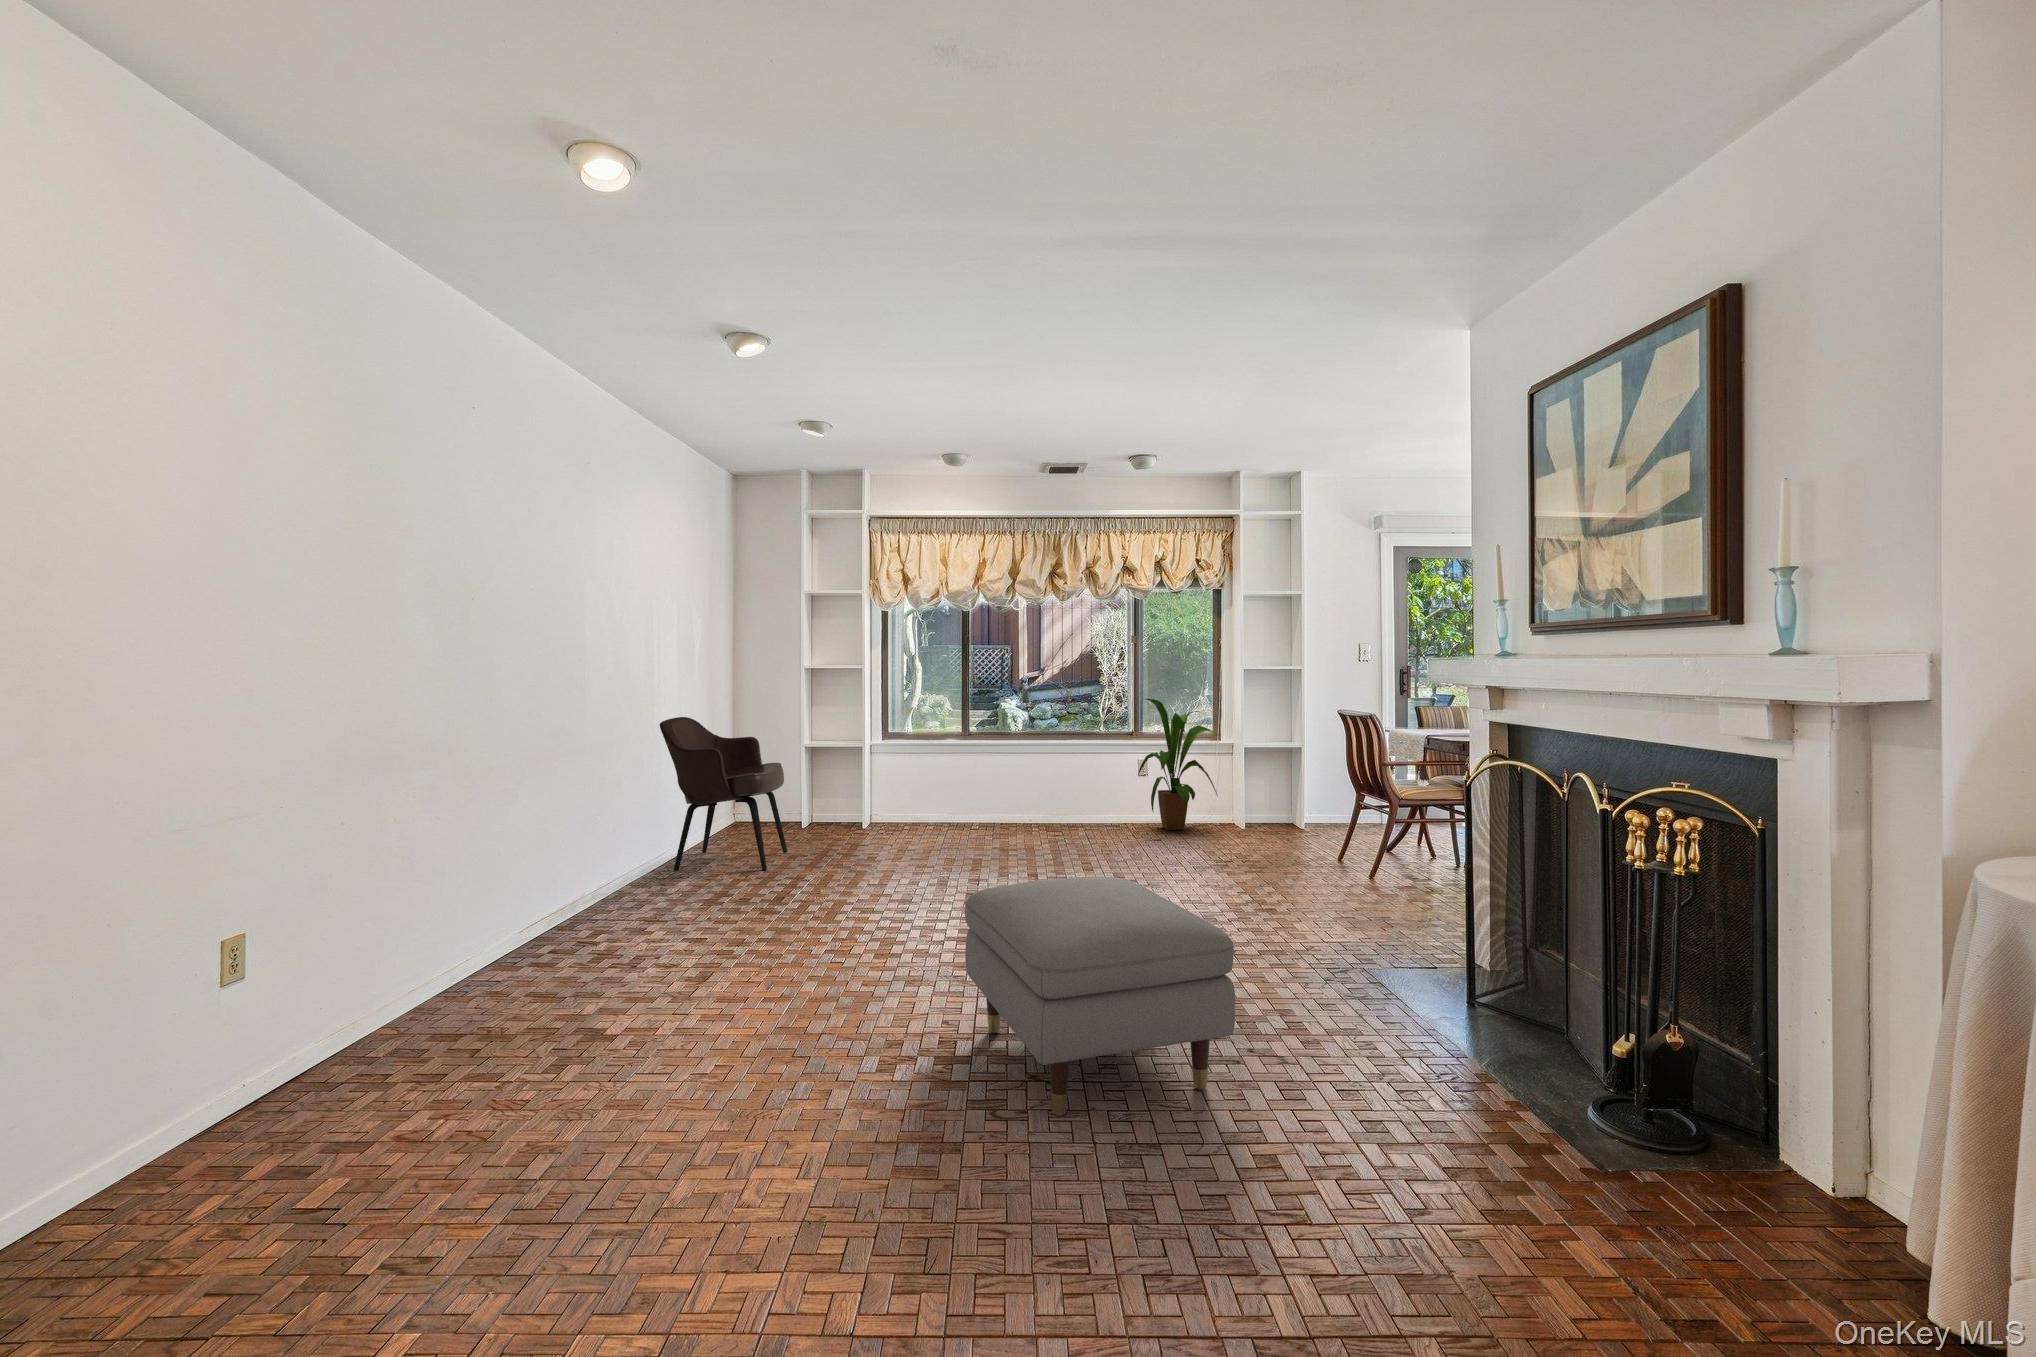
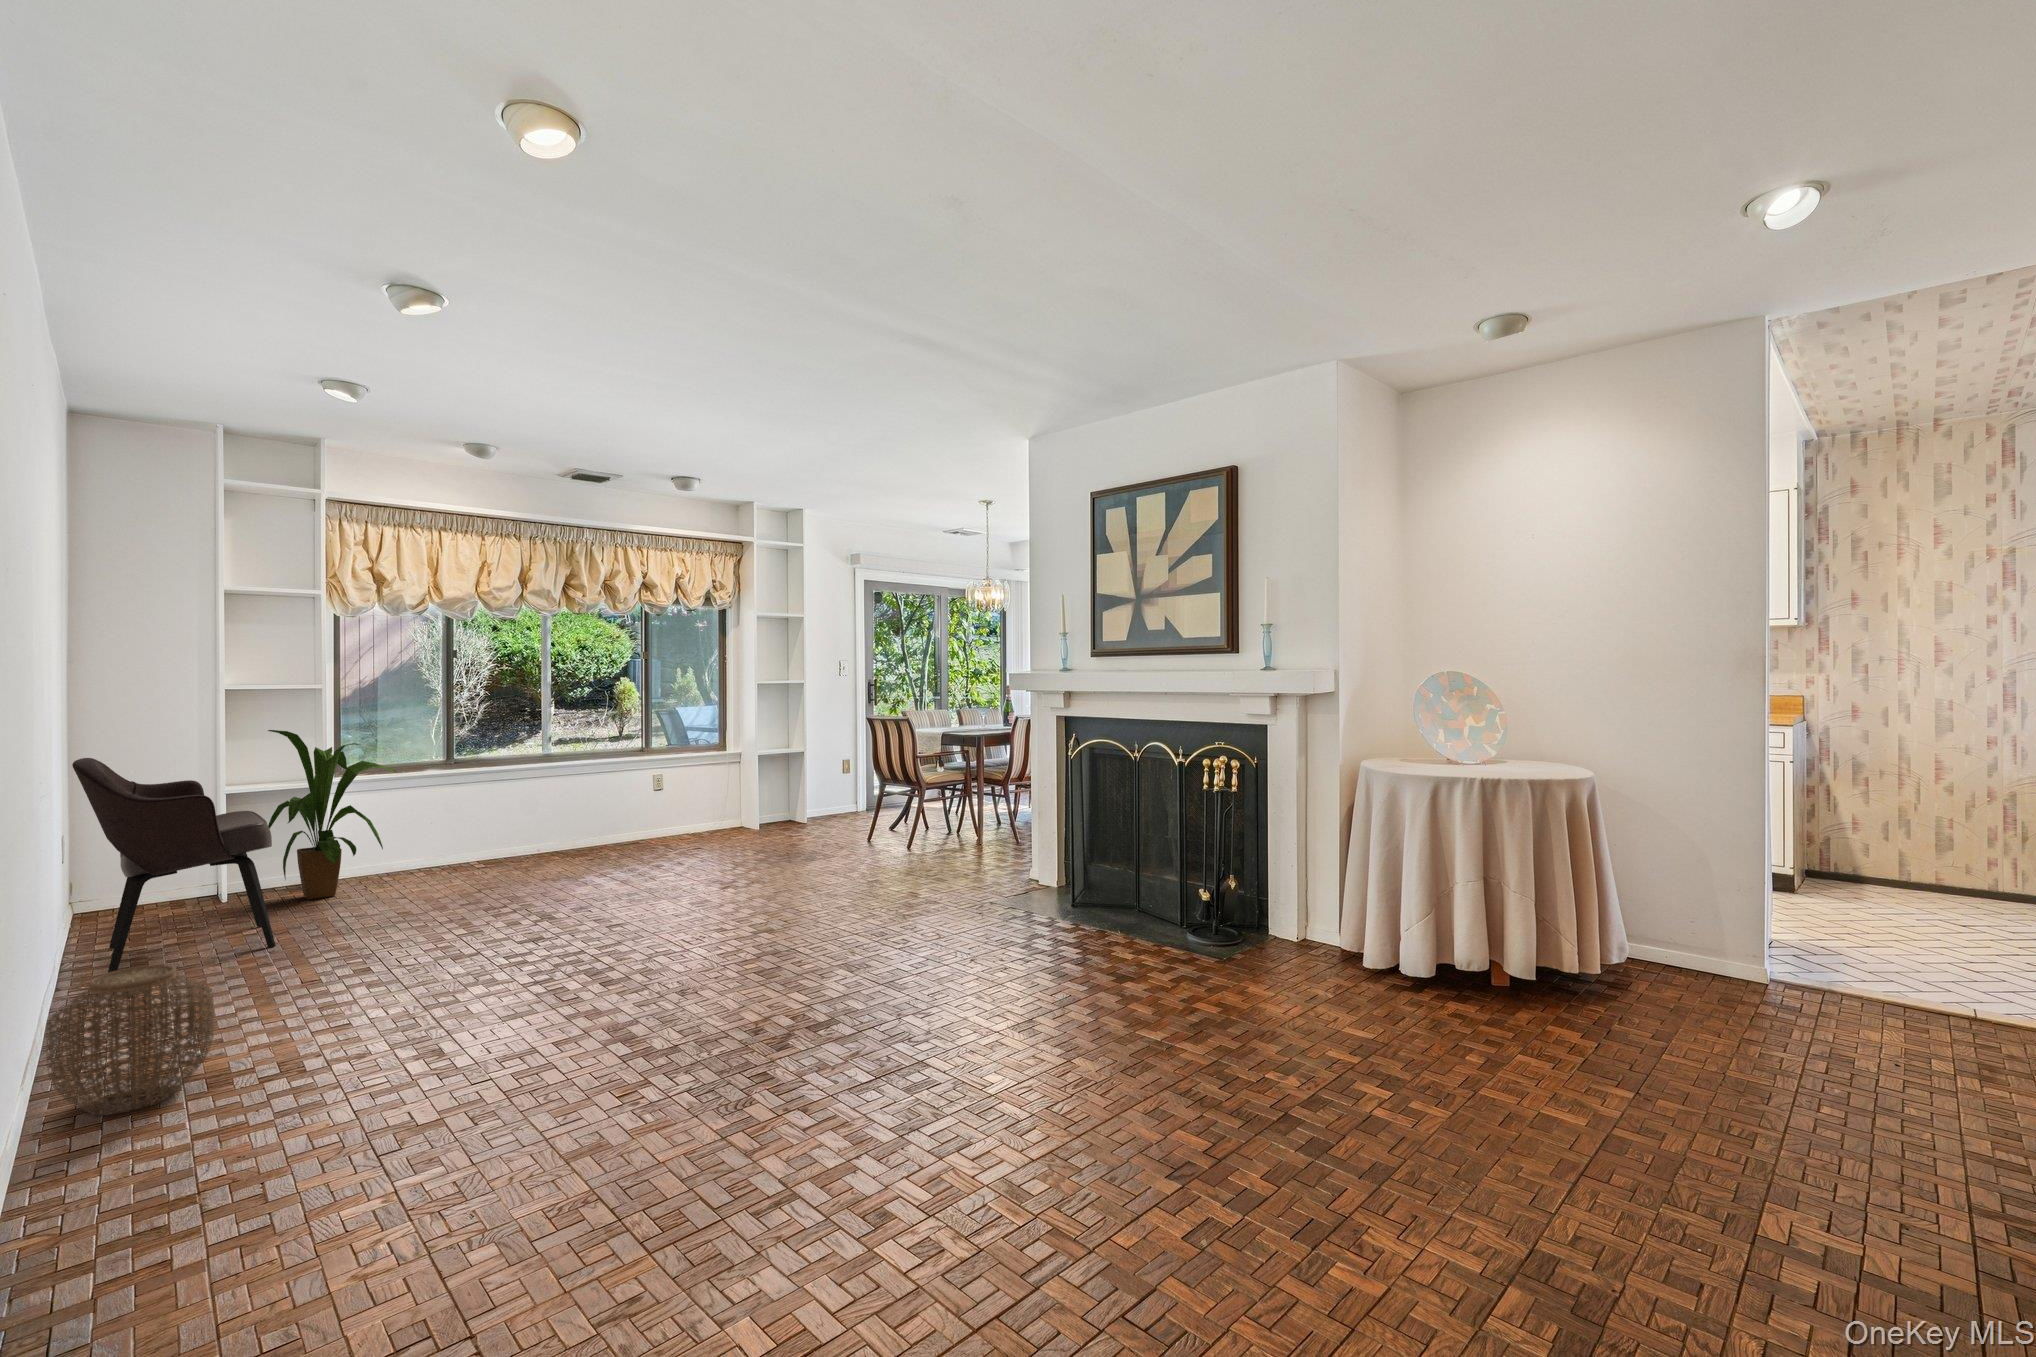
house plant: present [1138,699,1219,830] -> present [268,730,396,900]
woven basket: none [481,872,581,976] -> present [46,965,214,1115]
ottoman: present [965,877,1235,1116] -> none [786,852,1027,1022]

